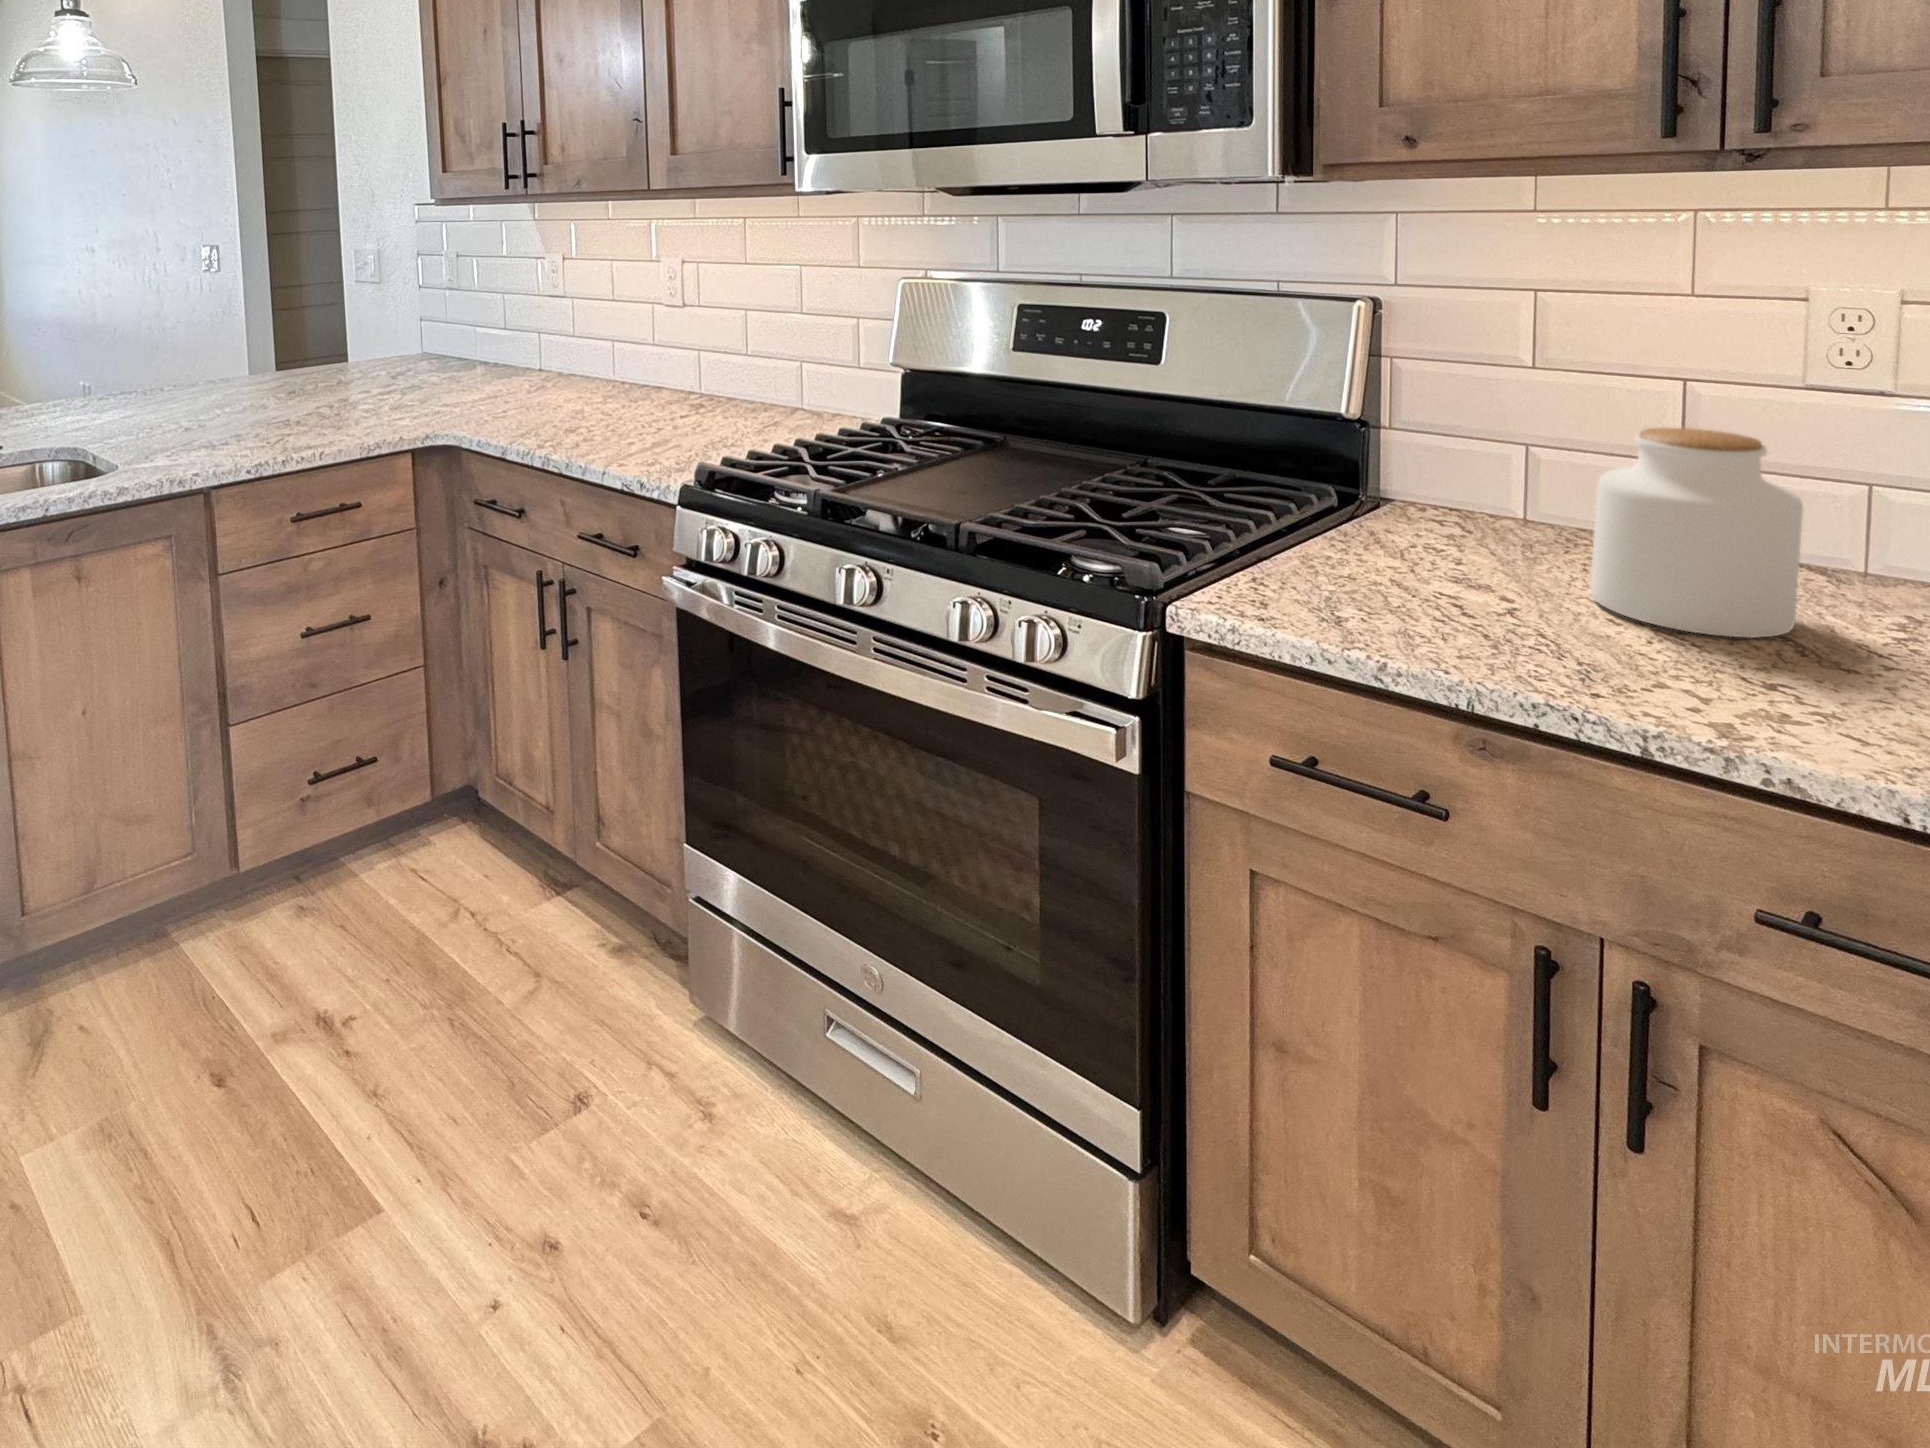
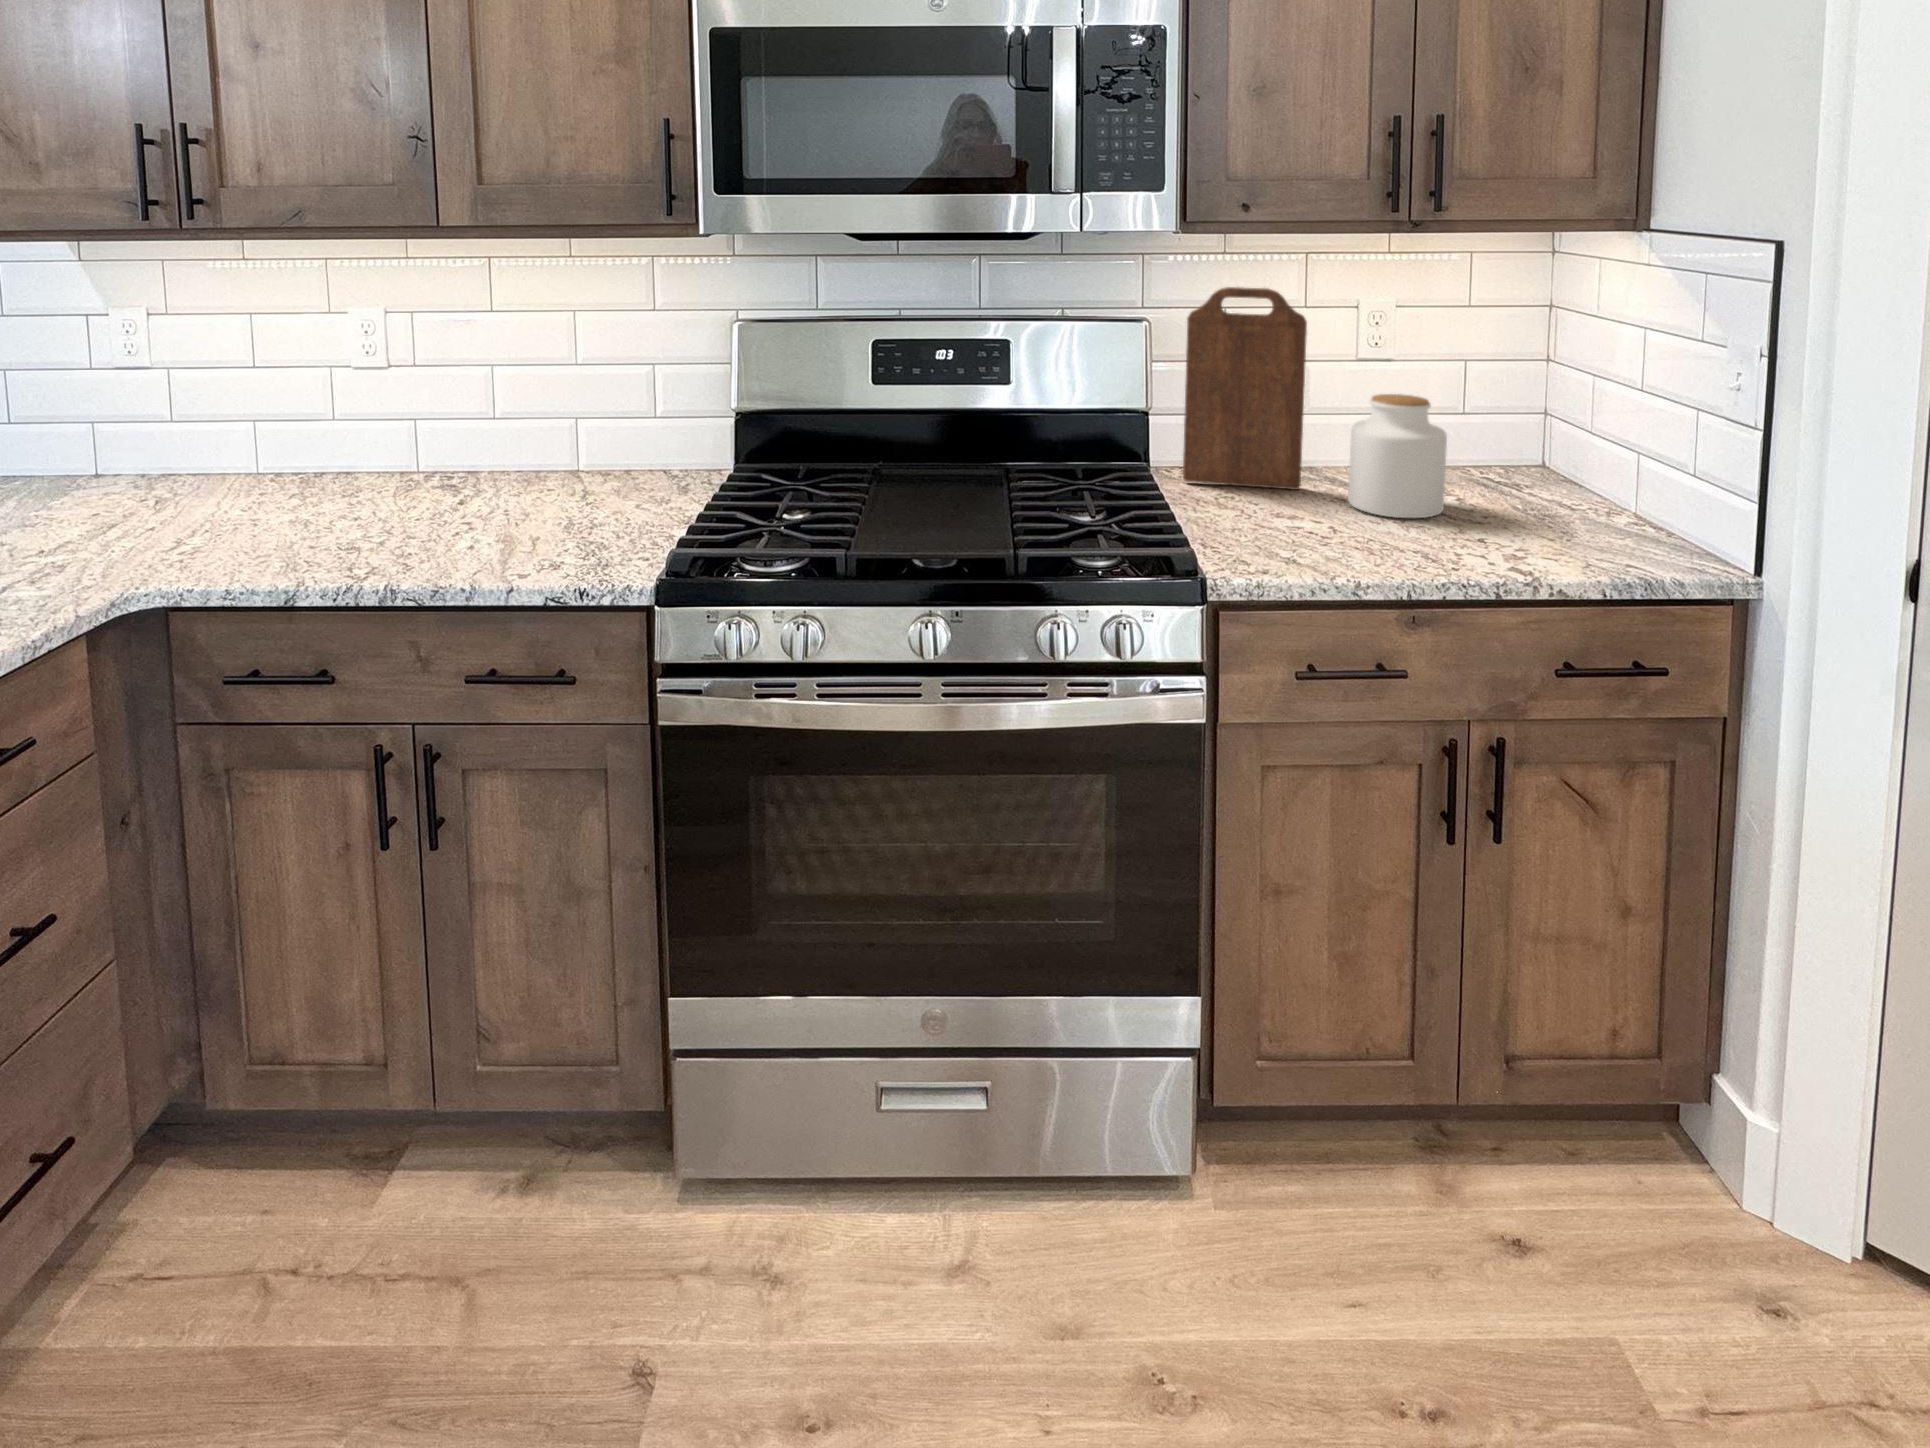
cutting board: none [1383,251,1583,559] -> present [1183,287,1307,490]

